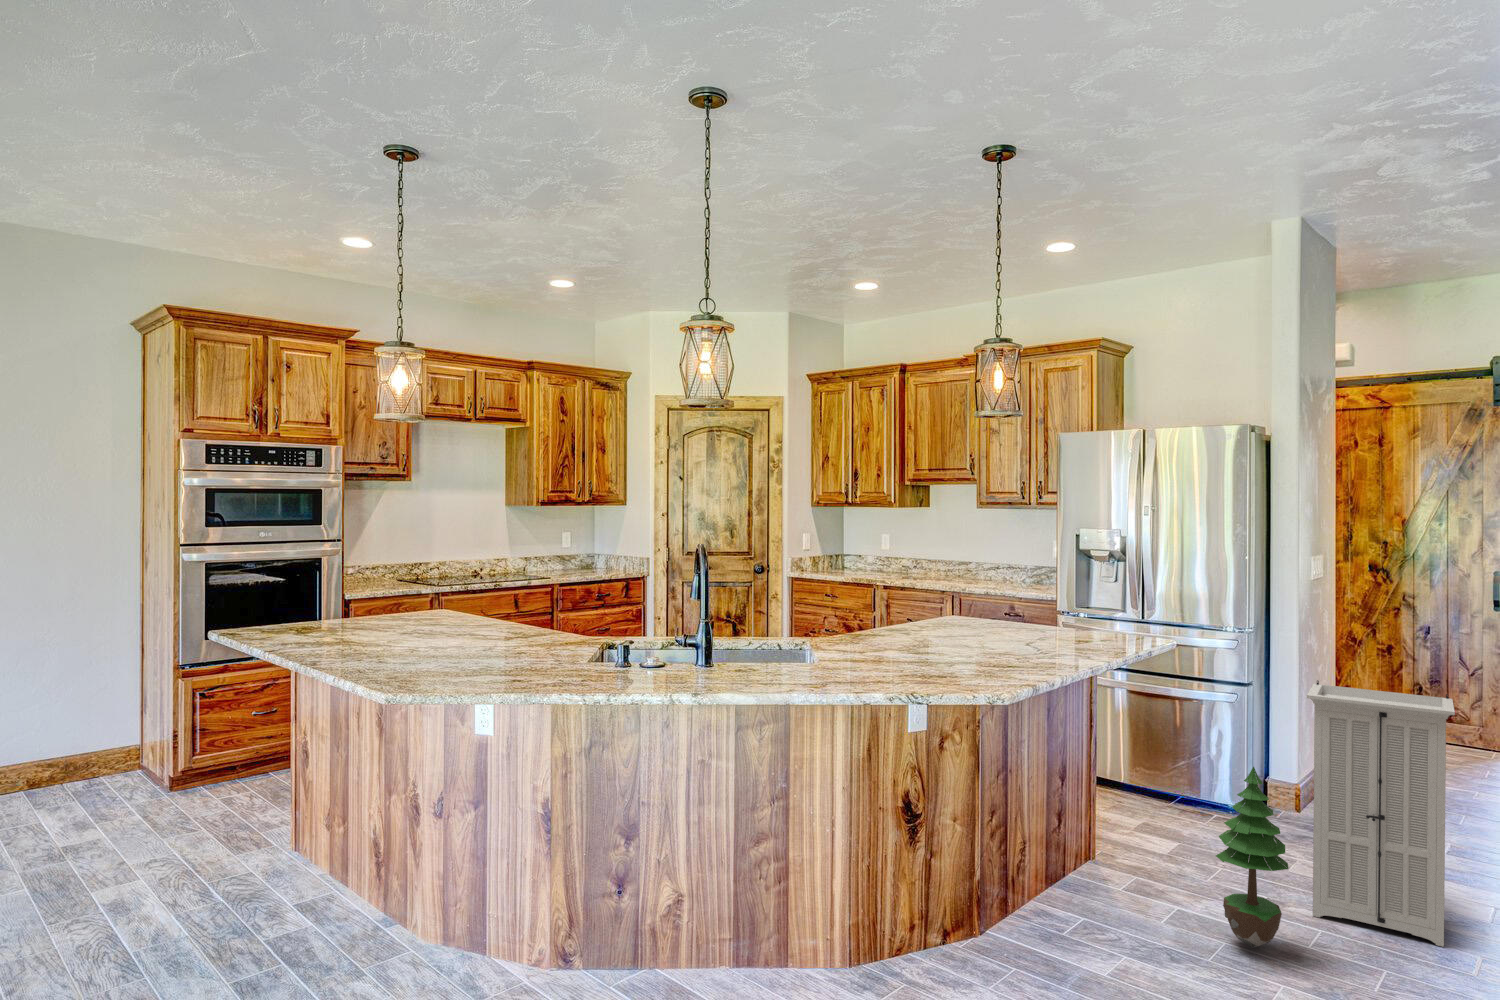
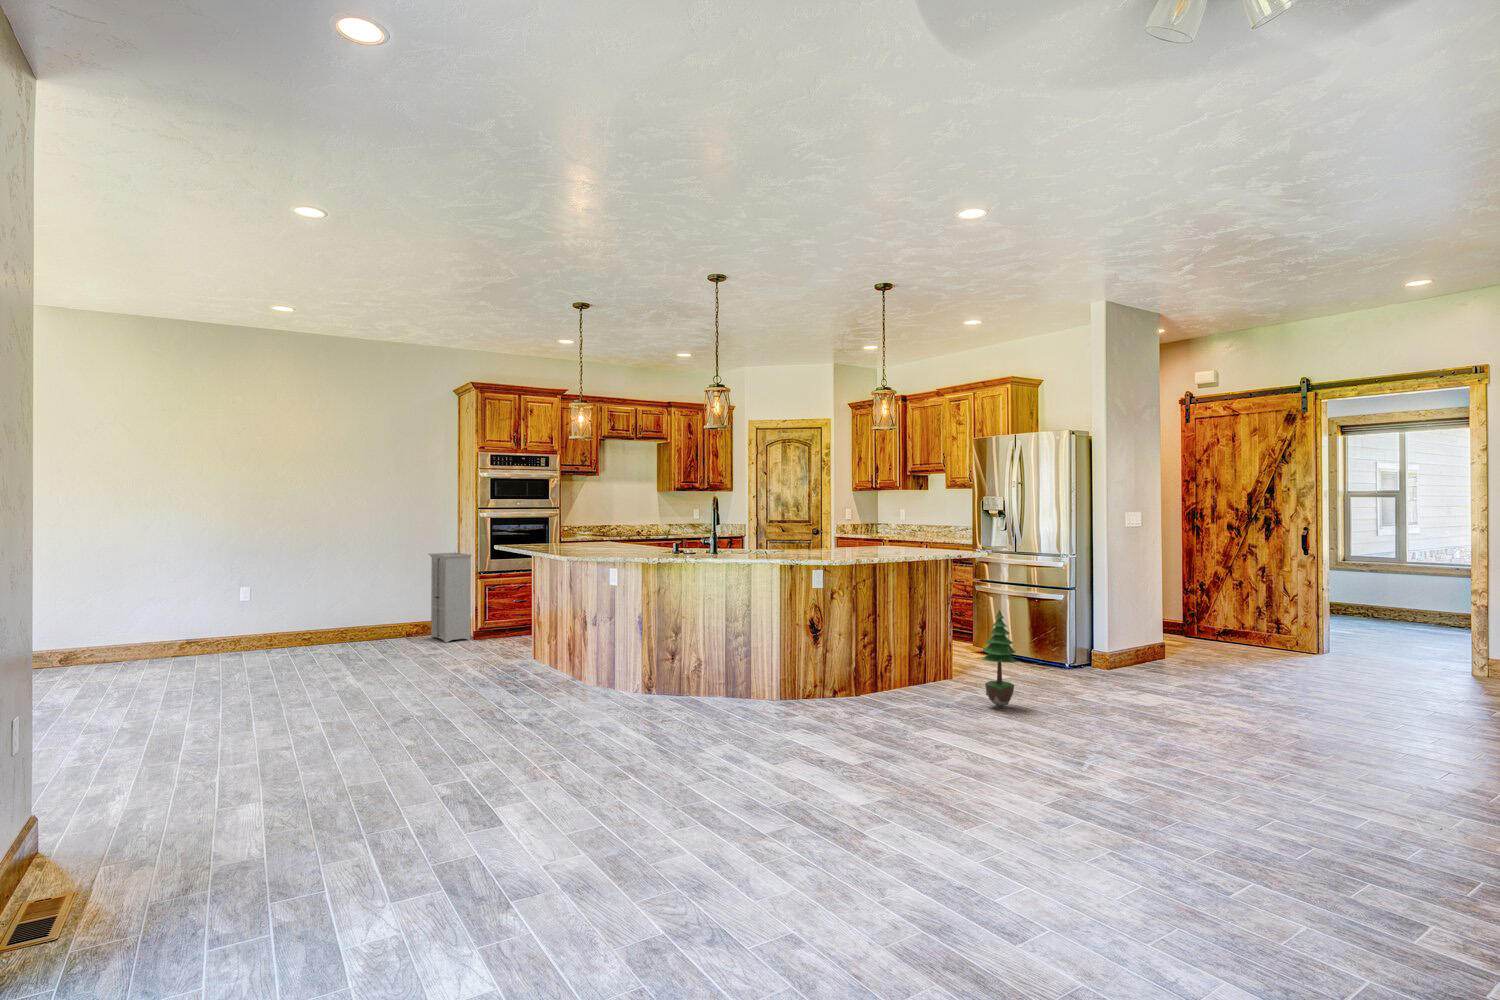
storage cabinet: present [1307,680,1455,947] -> present [429,553,472,643]

